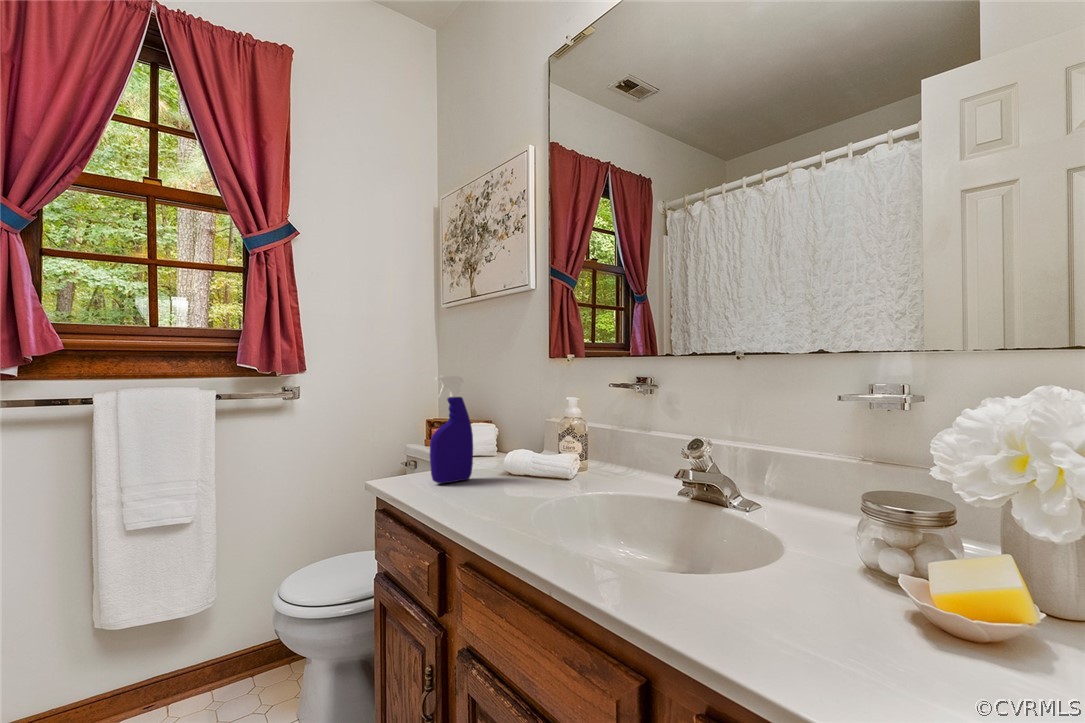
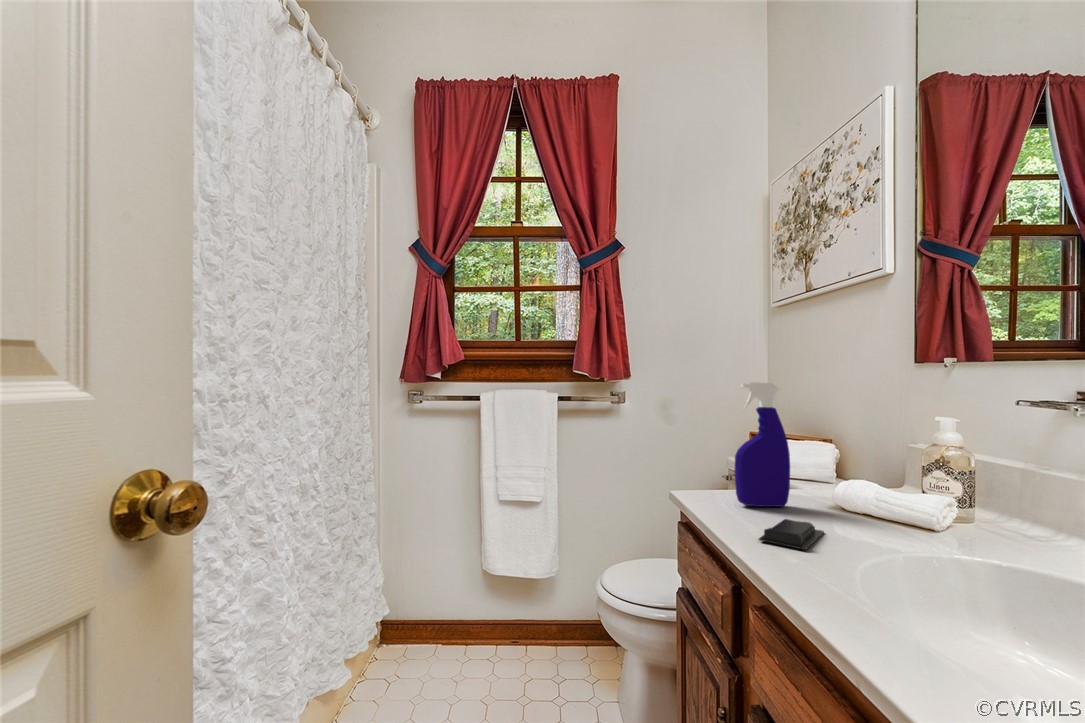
soap bar: none [460,488,503,509] -> present [759,519,824,550]

